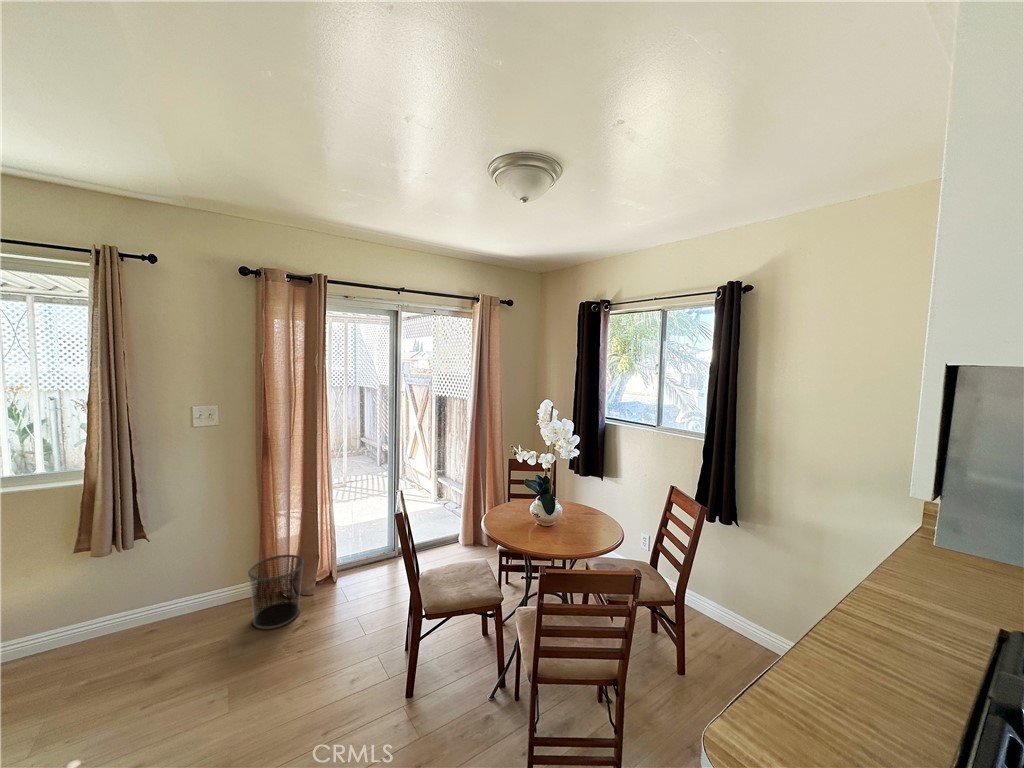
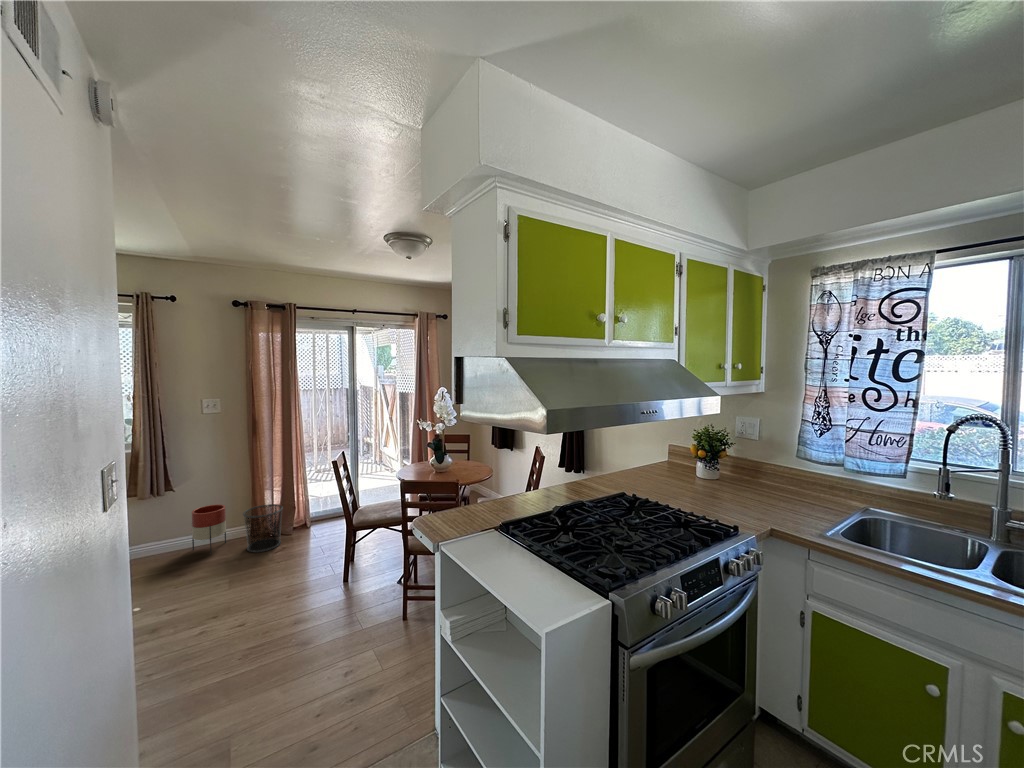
planter: none [174,555,222,632] -> present [192,504,226,554]

